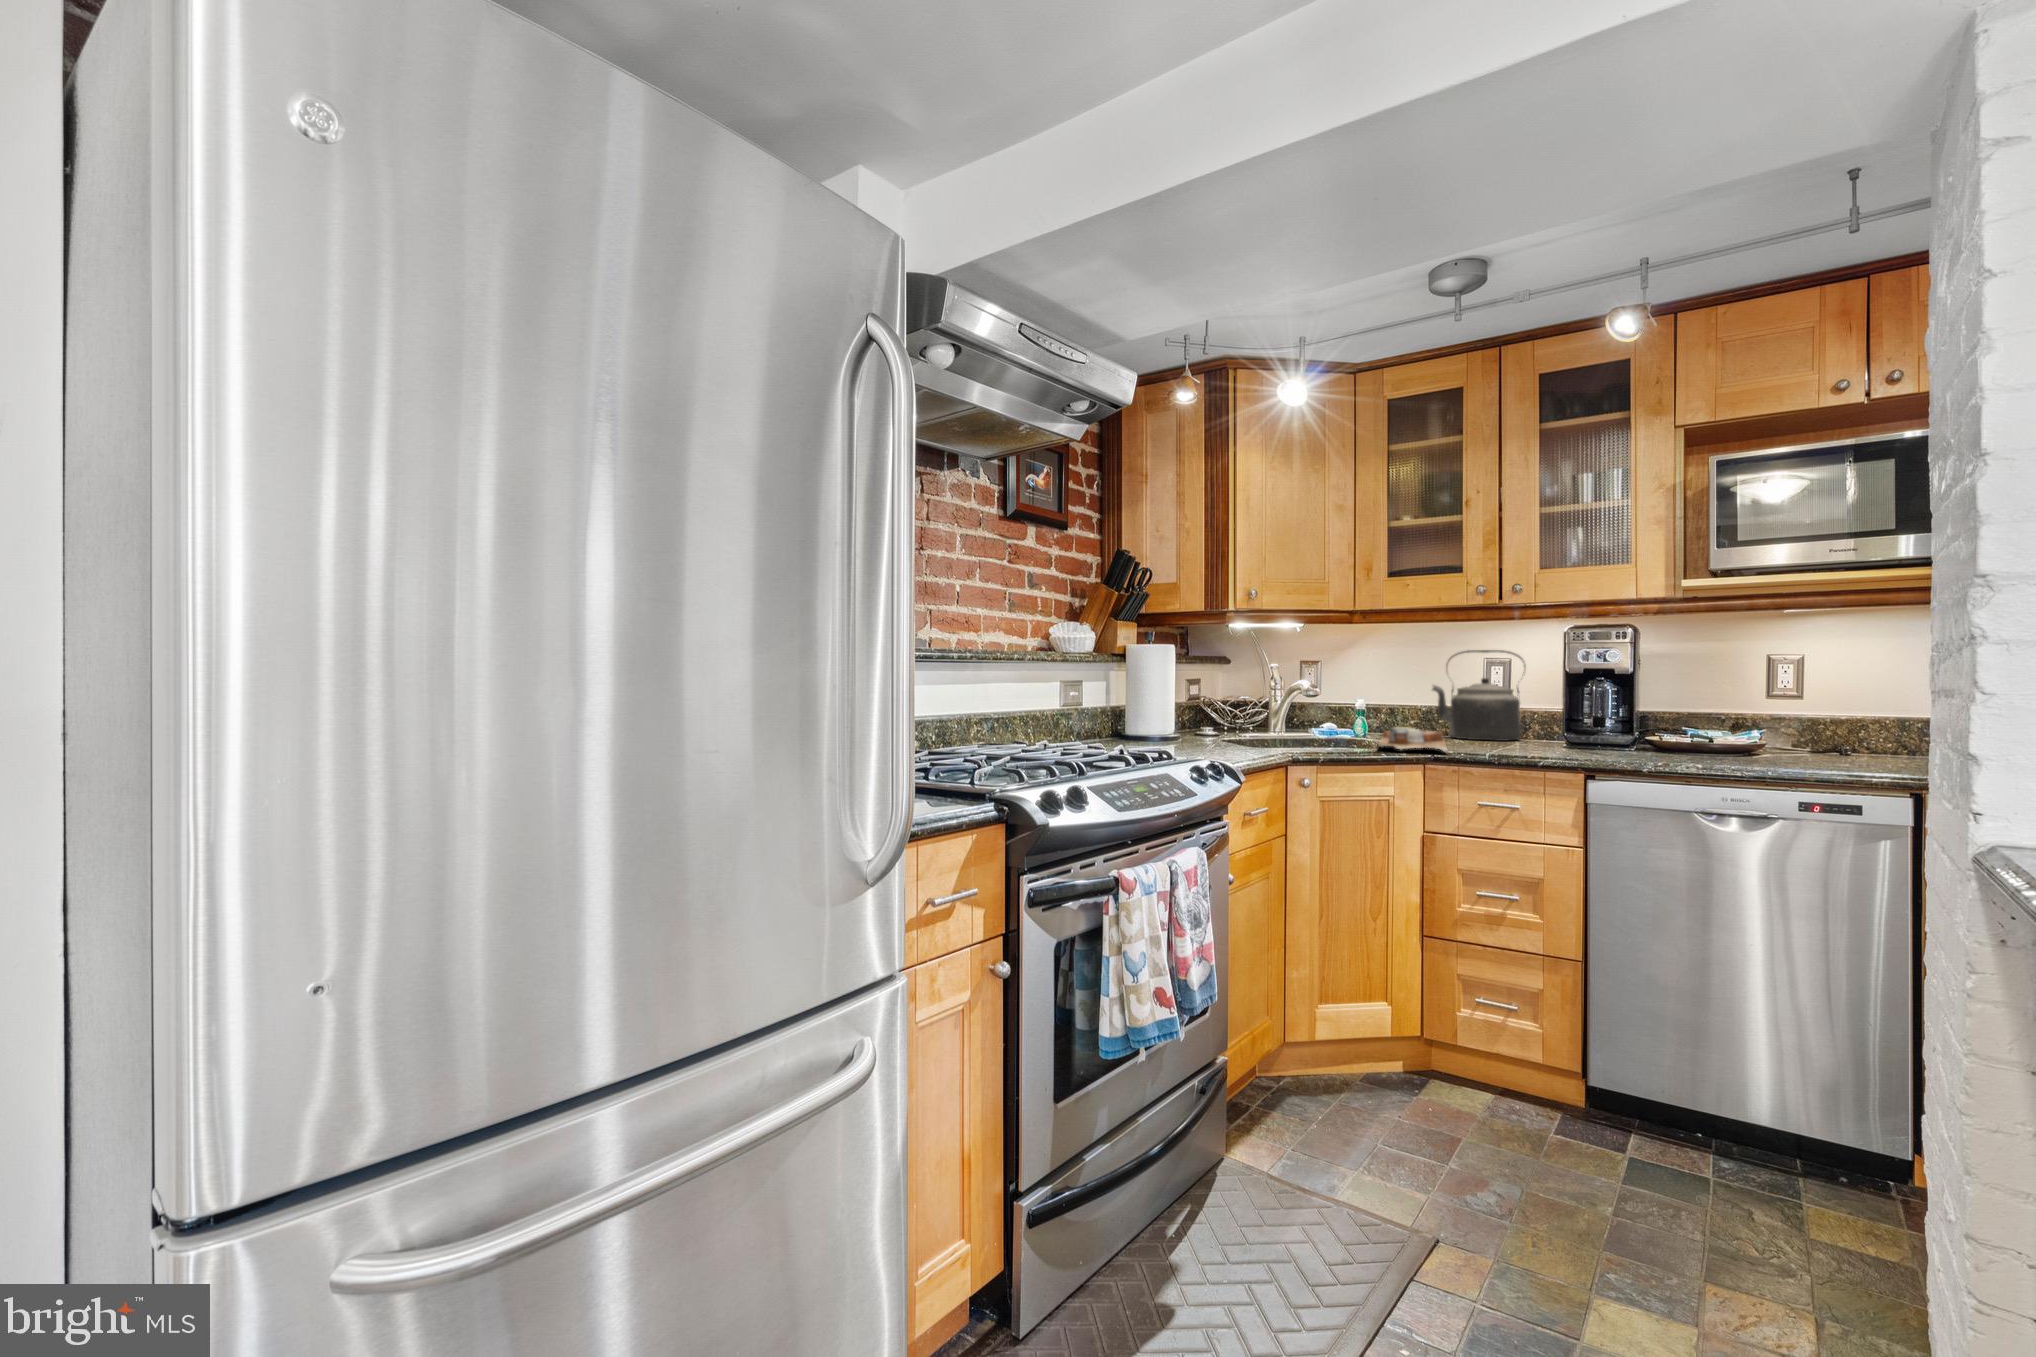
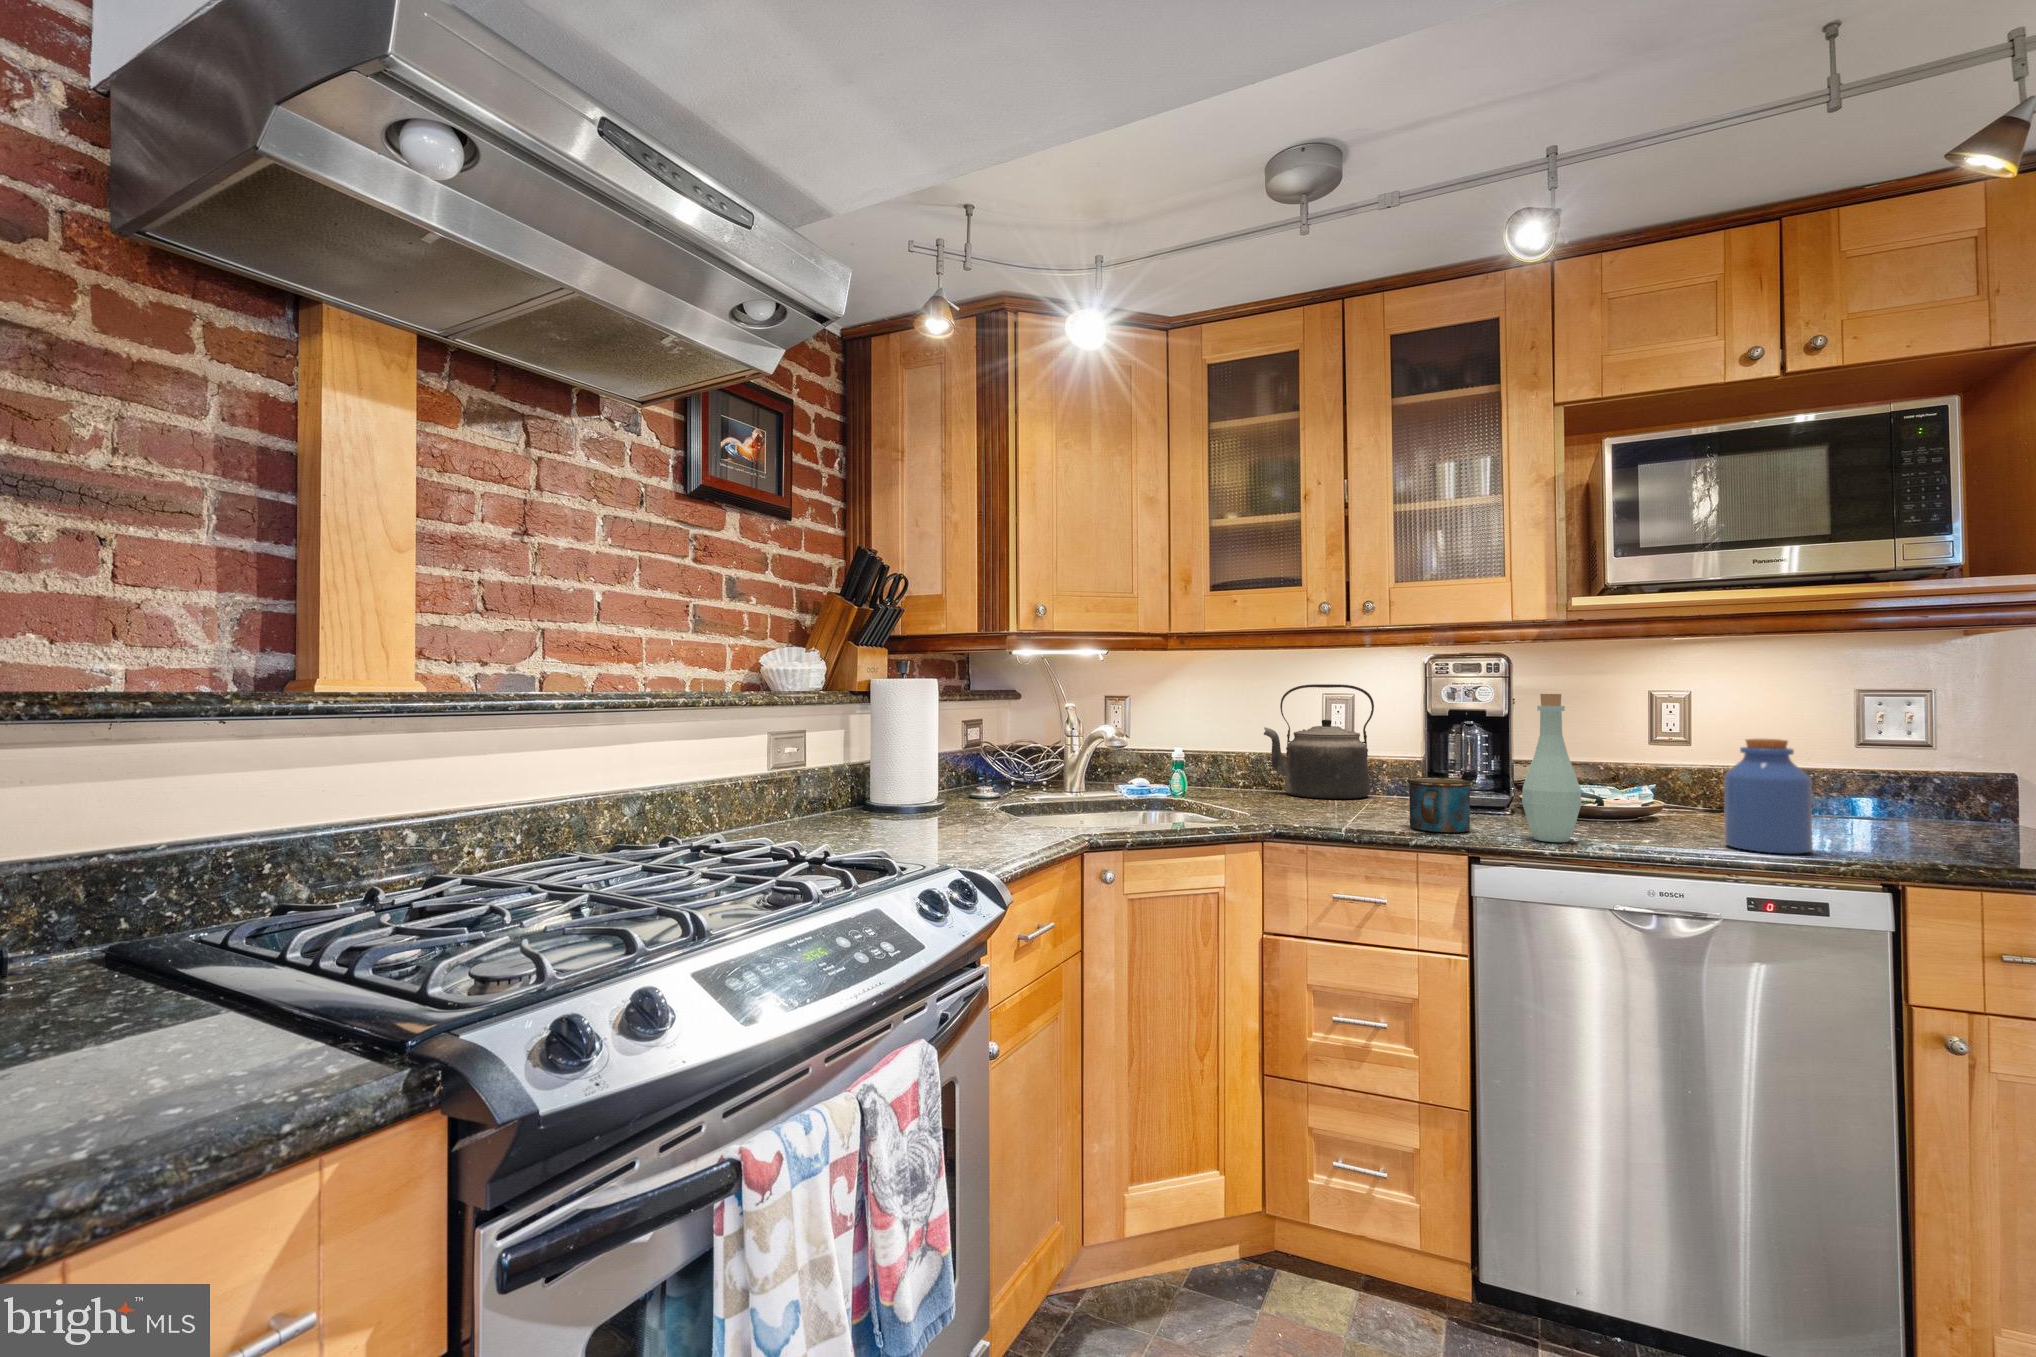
bottle: none [1628,652,1675,762] -> present [1522,694,1581,842]
jar: none [1793,686,1863,771] -> present [1724,739,1812,854]
mug: none [1539,717,1592,756] -> present [1407,777,1472,833]
cutting board: present [1377,727,1448,753] -> none [1203,791,1297,834]

